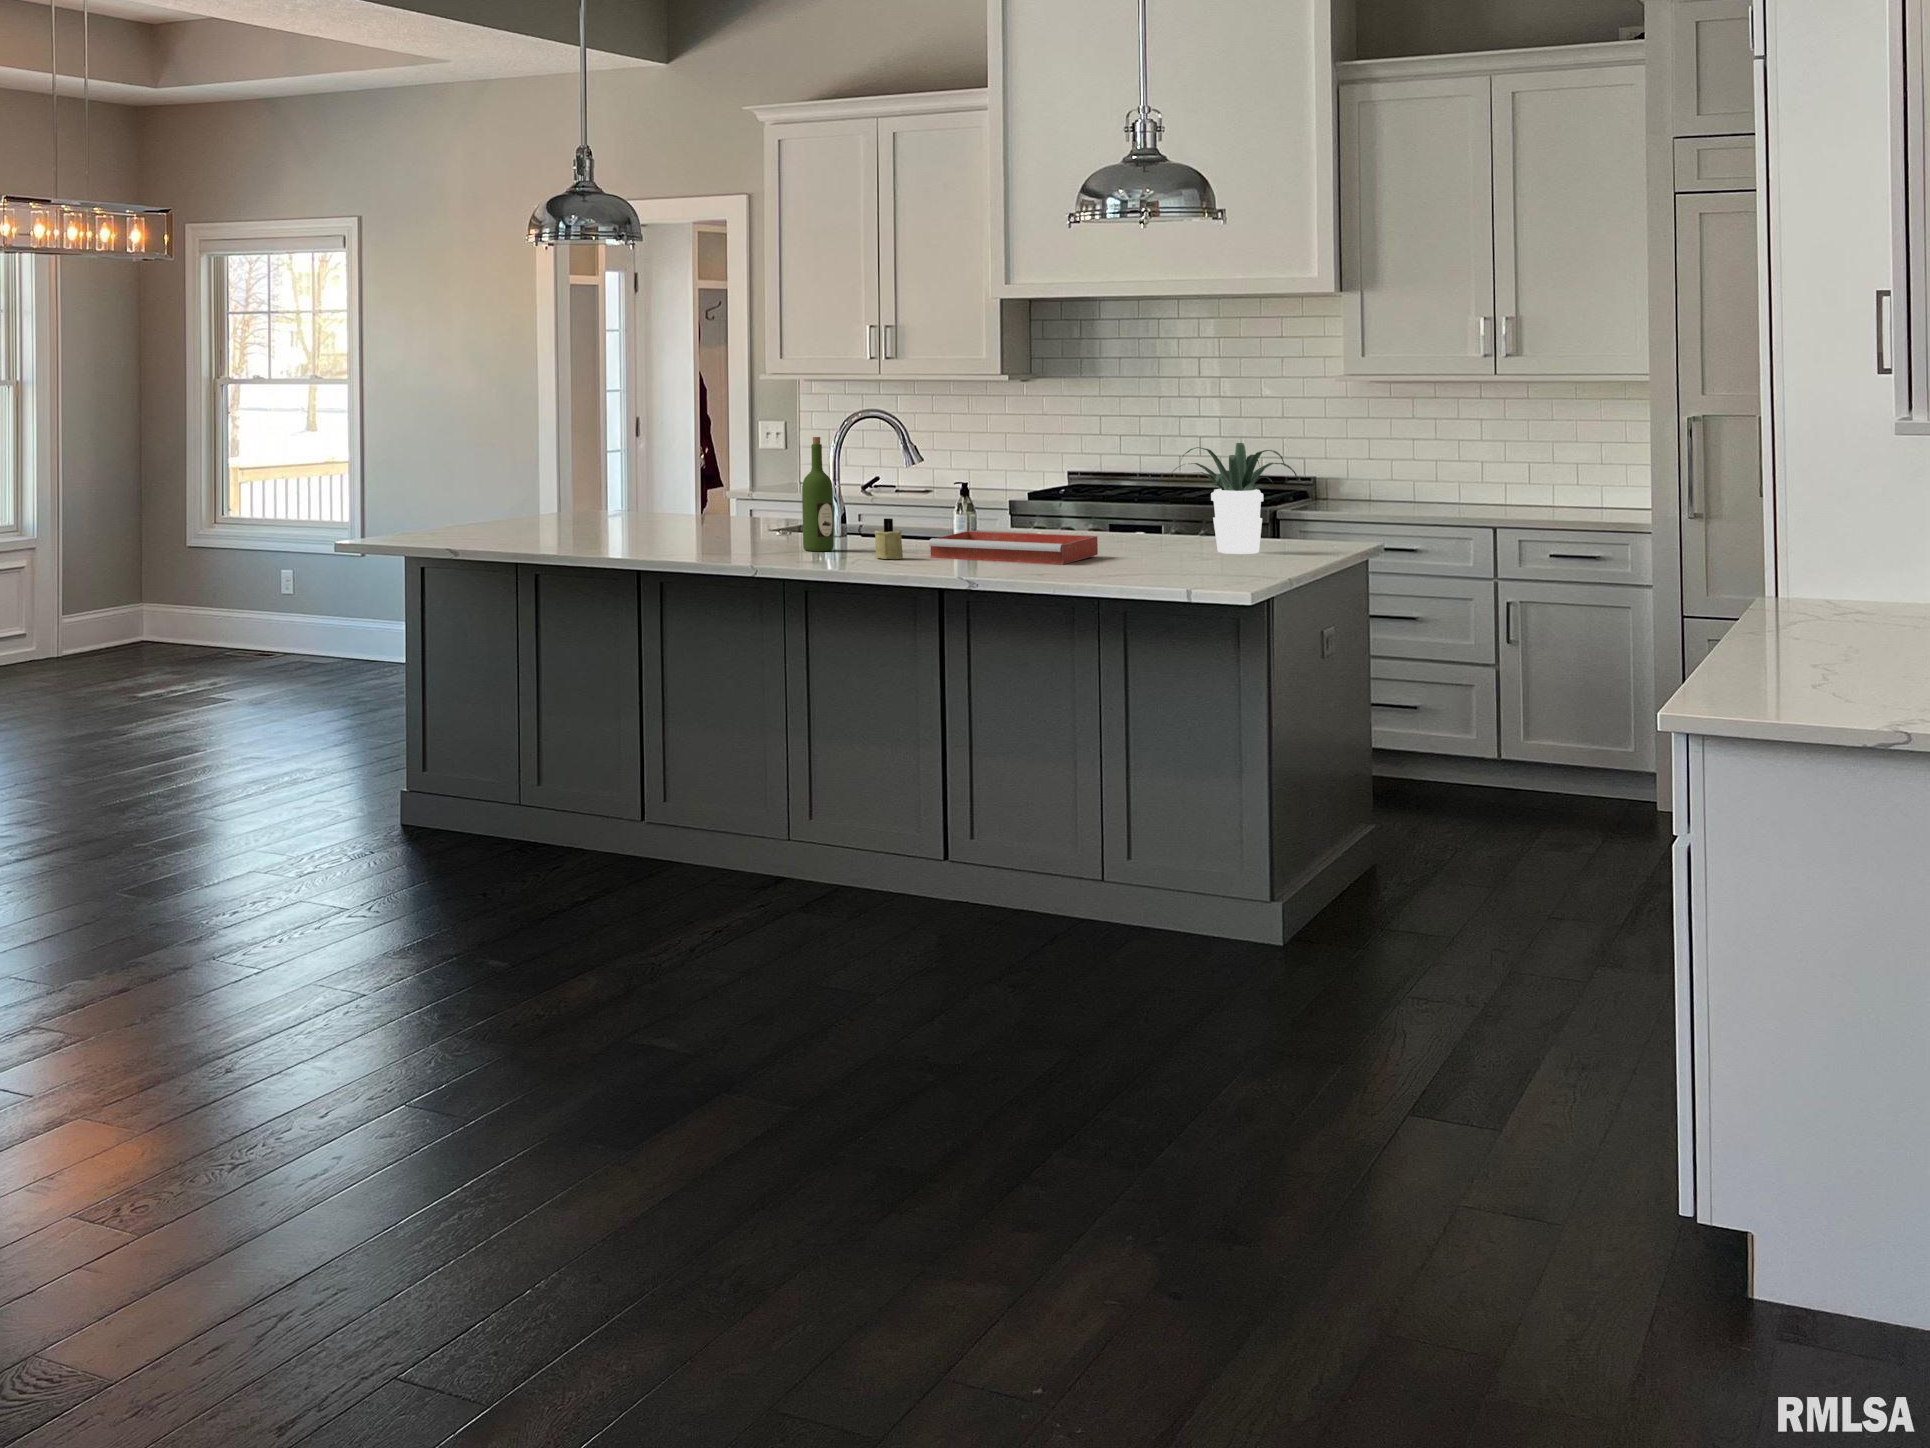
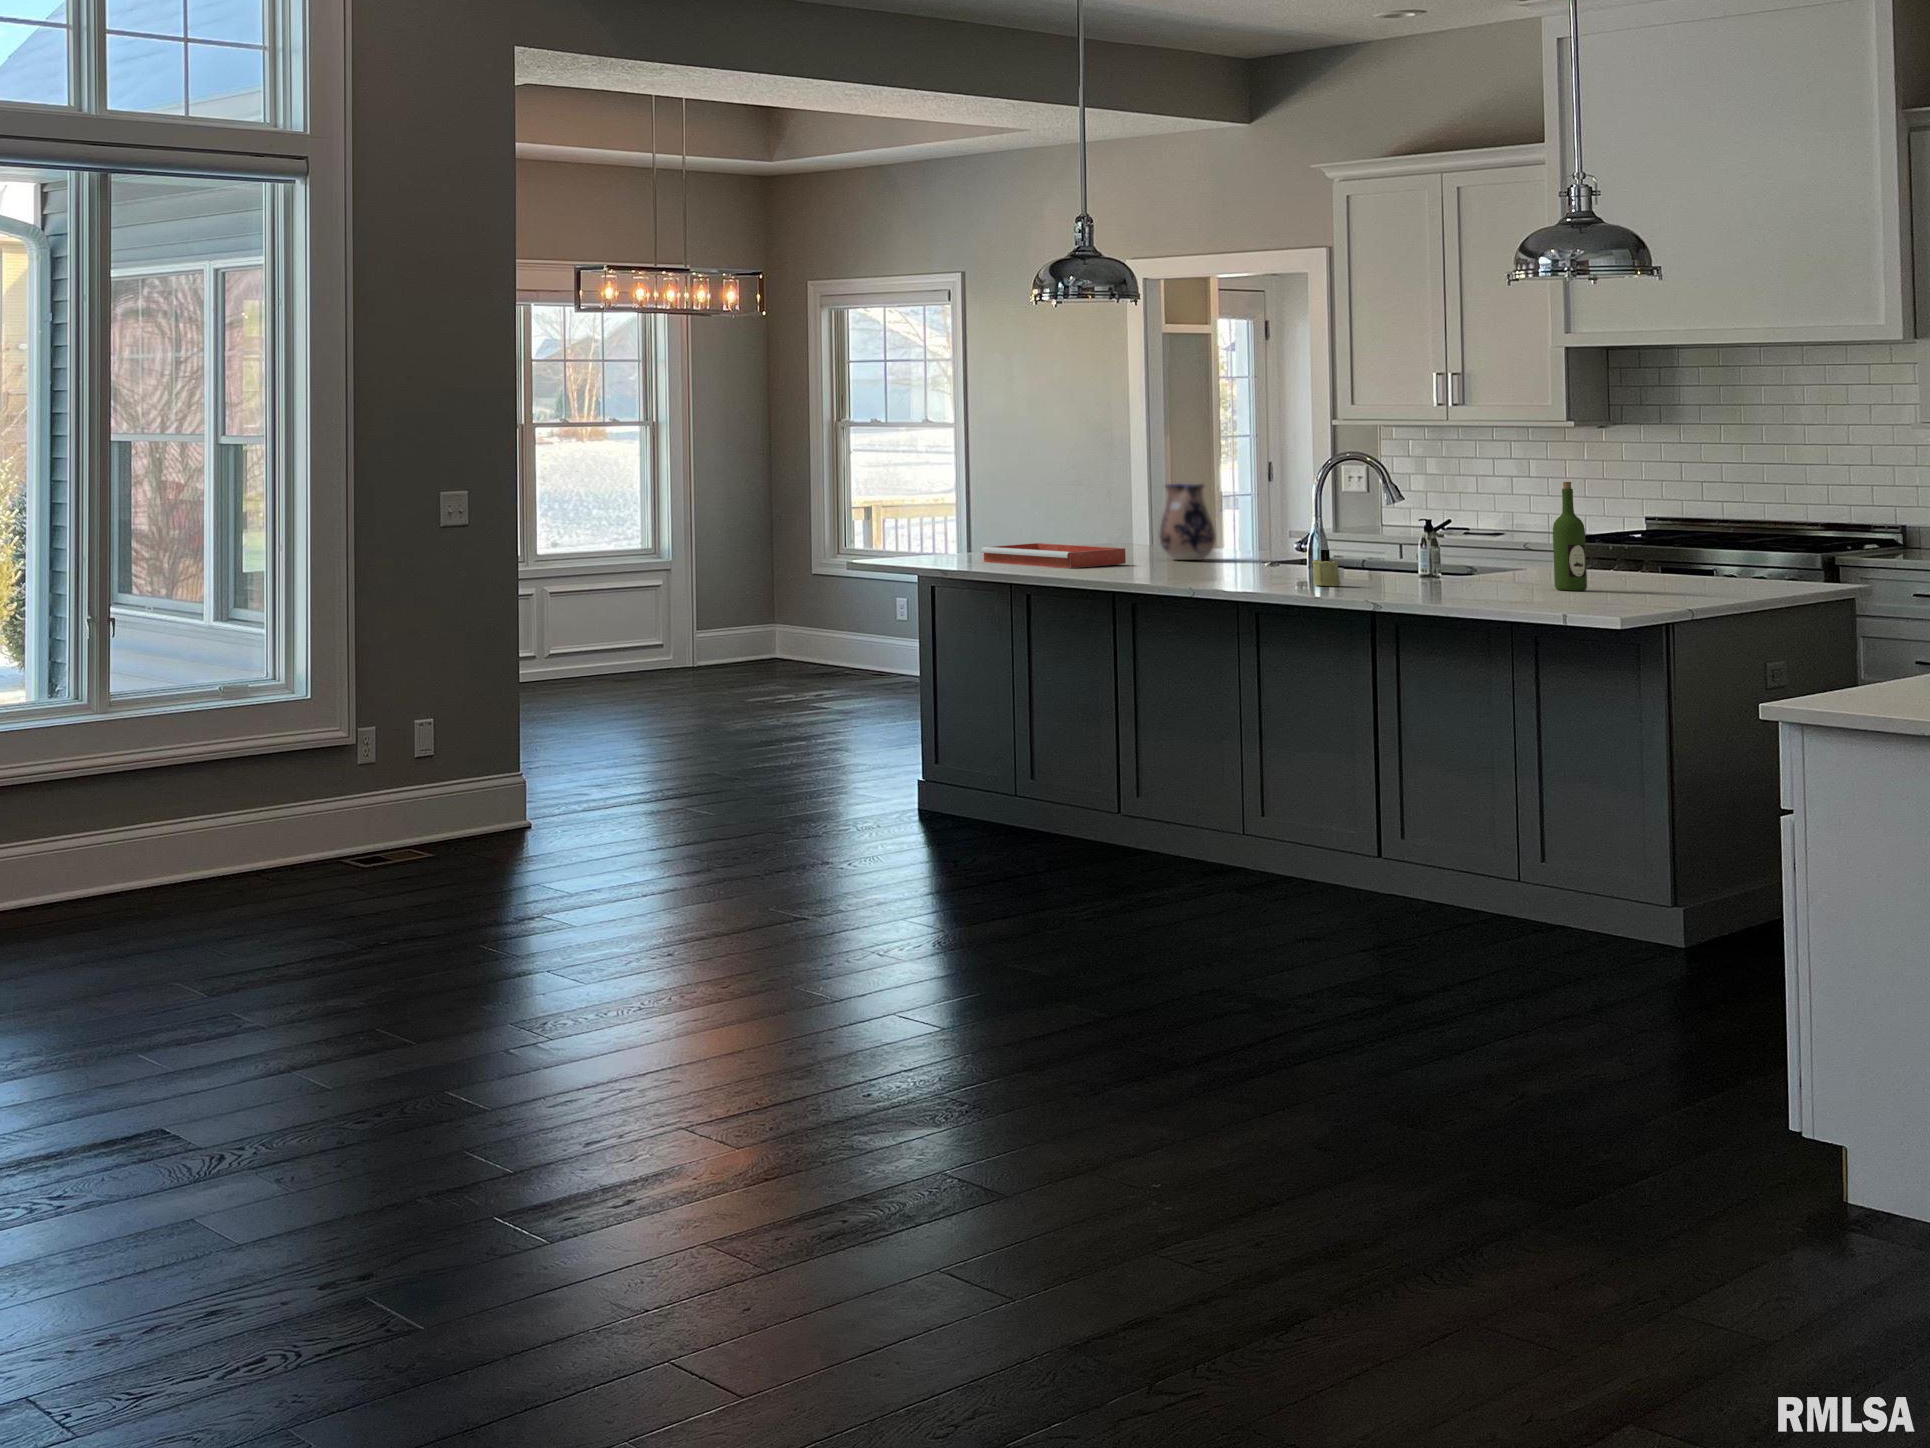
wine bottle: present [802,437,834,551] -> present [1553,482,1587,591]
potted plant: present [1169,443,1298,554] -> none [1633,488,1770,593]
ceramic pitcher: none [660,446,719,530] -> present [1159,484,1216,560]
tray: present [929,531,1098,564] -> present [981,543,1126,568]

